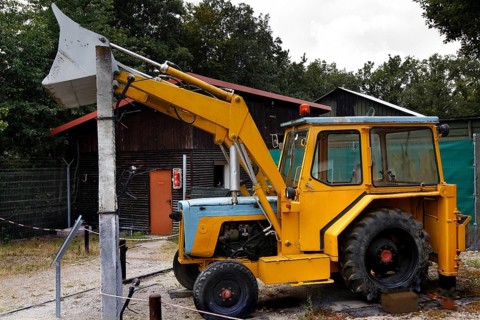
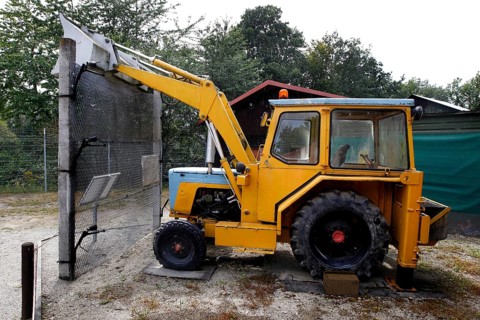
potted plant: present [437,287,459,309] -> none [380,276,409,301]

